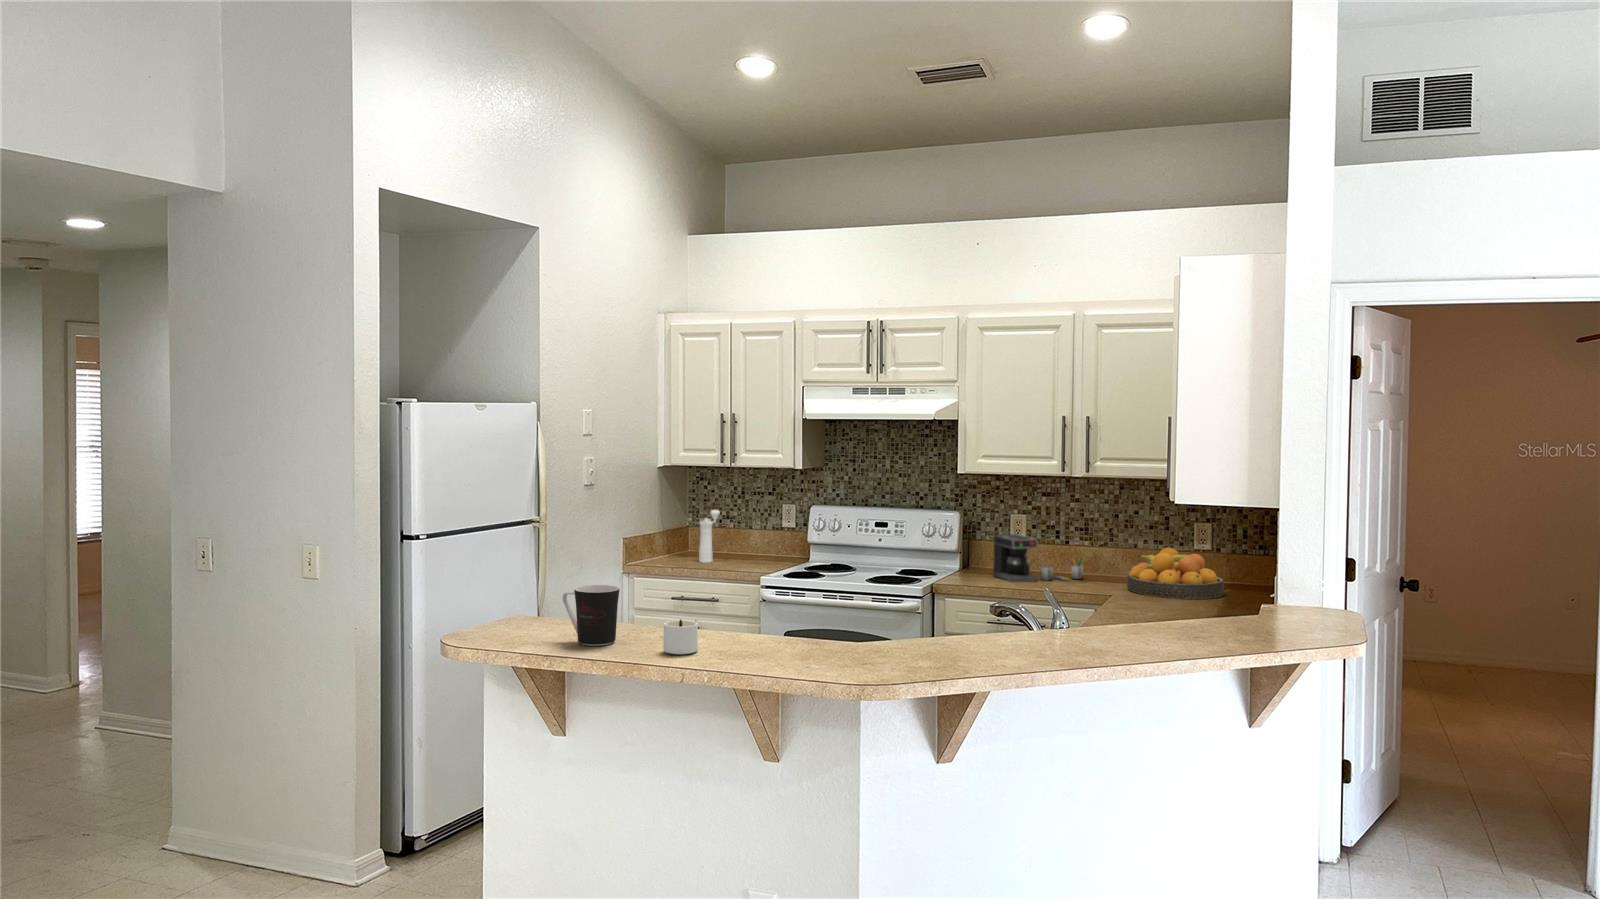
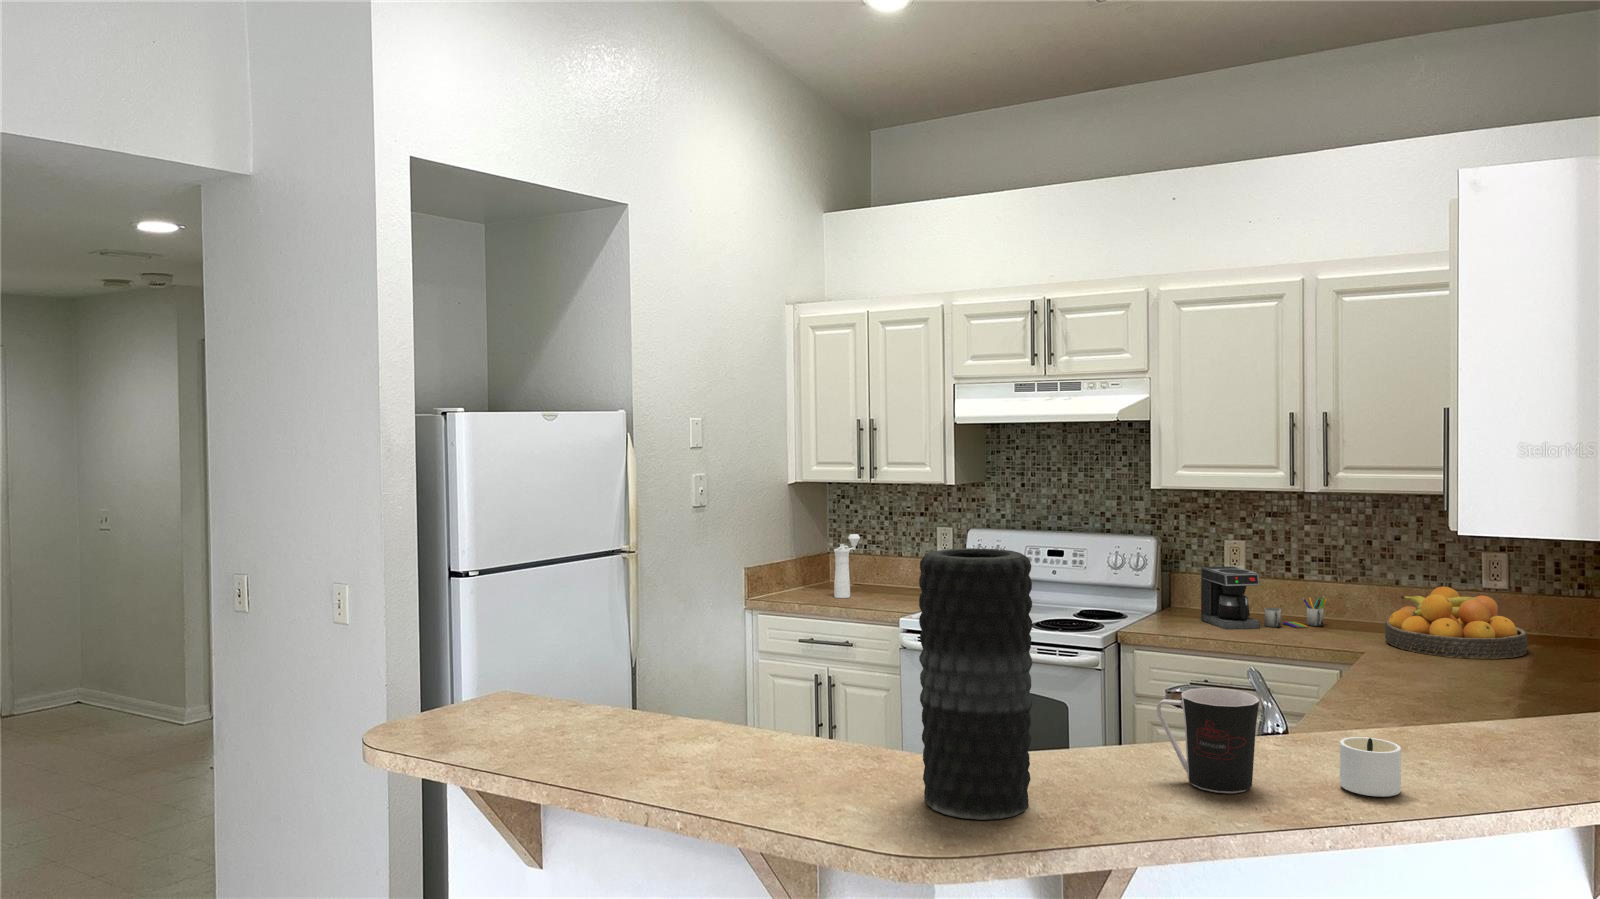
vase: none [850,501,923,675] -> present [919,548,1032,820]
coffee cup: present [562,585,620,646] -> present [1157,688,1259,793]
candle: present [663,620,698,654] -> present [1340,737,1401,797]

